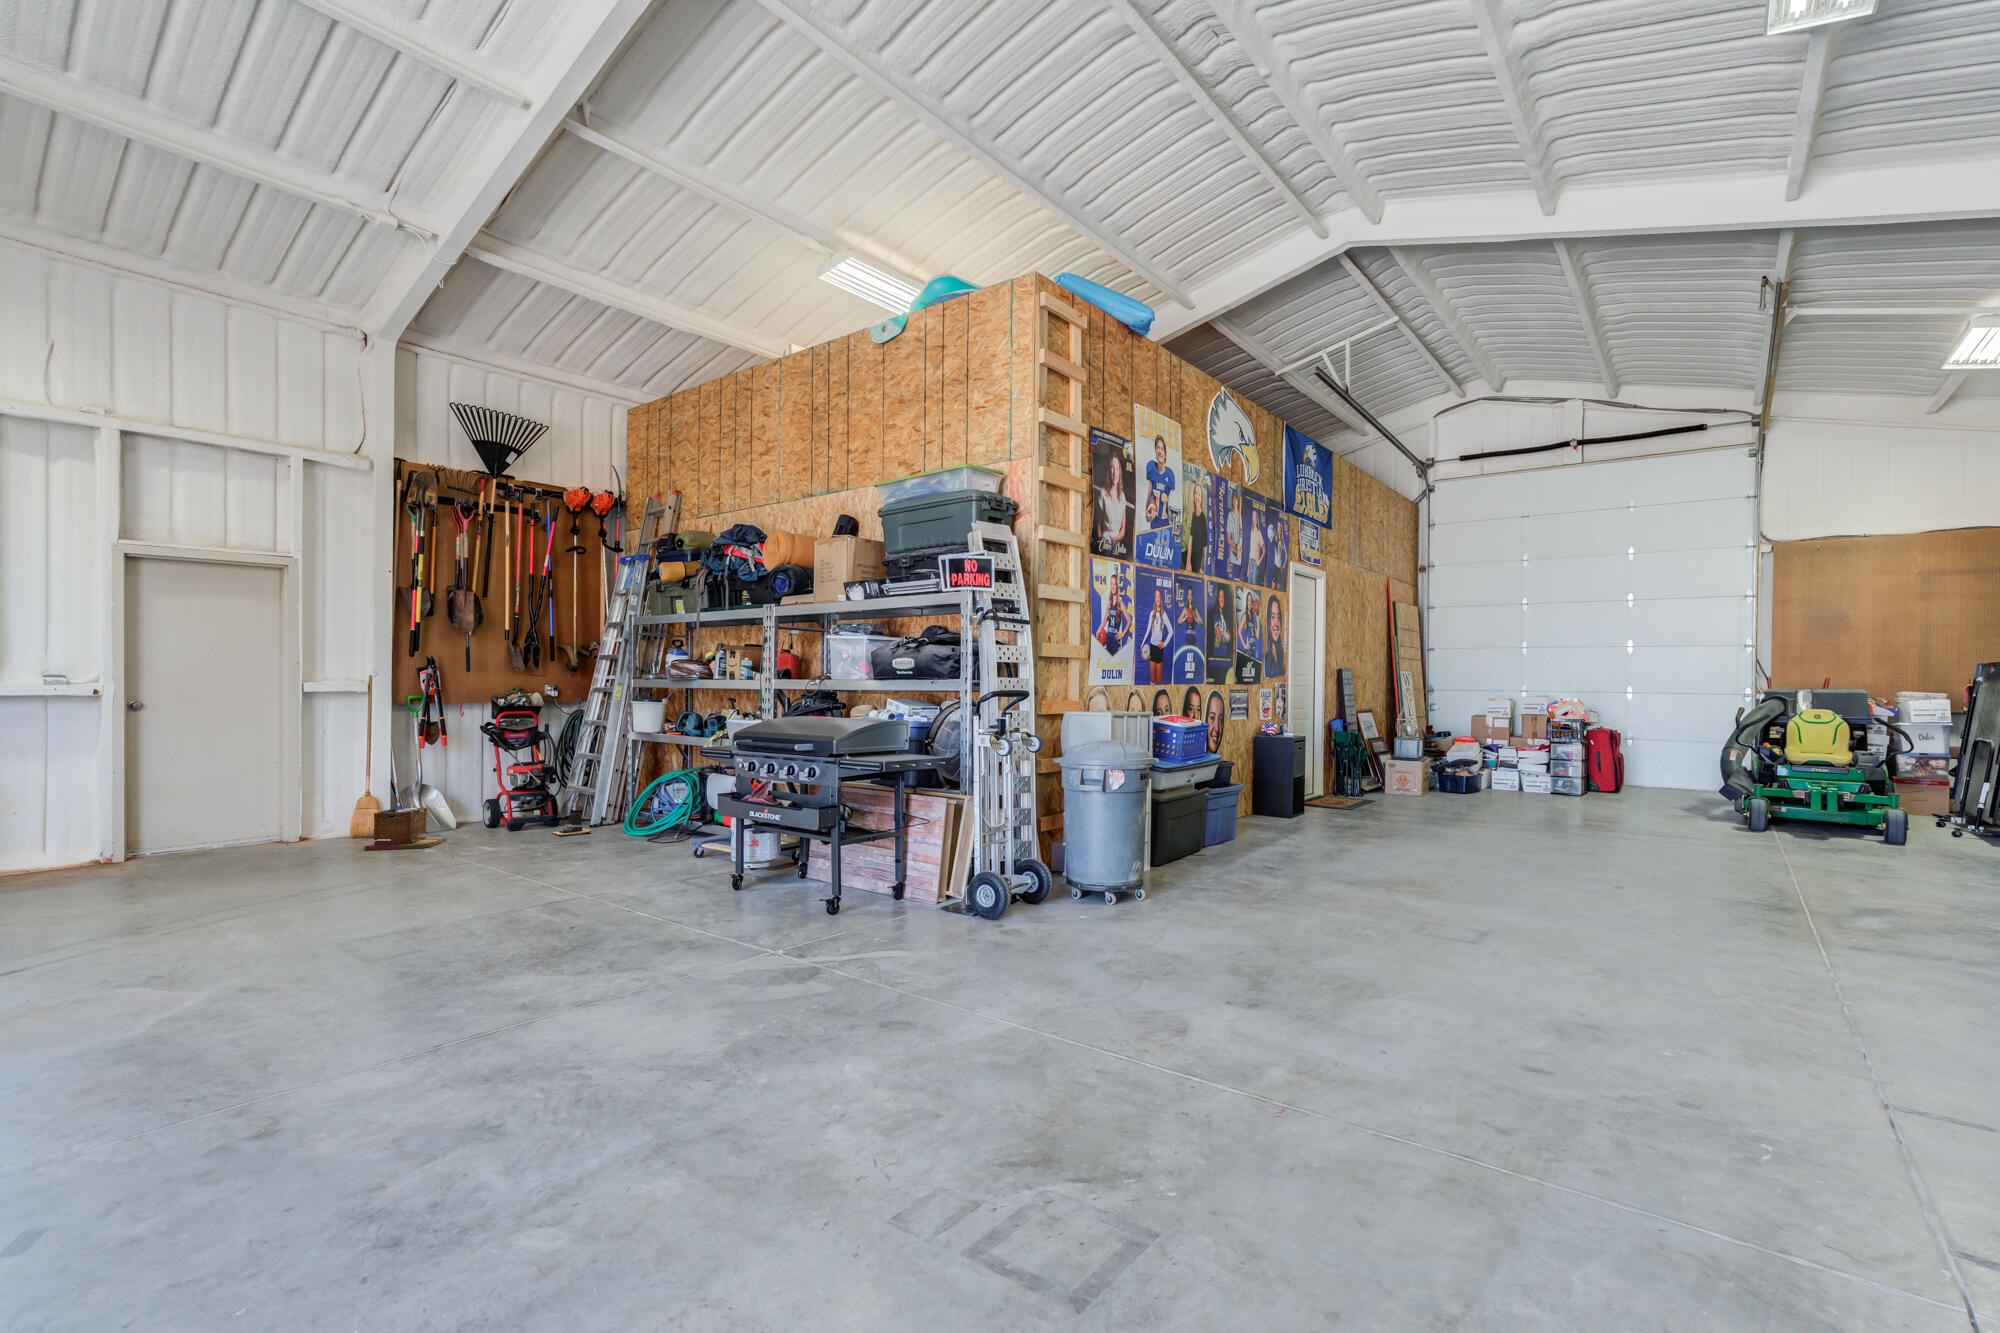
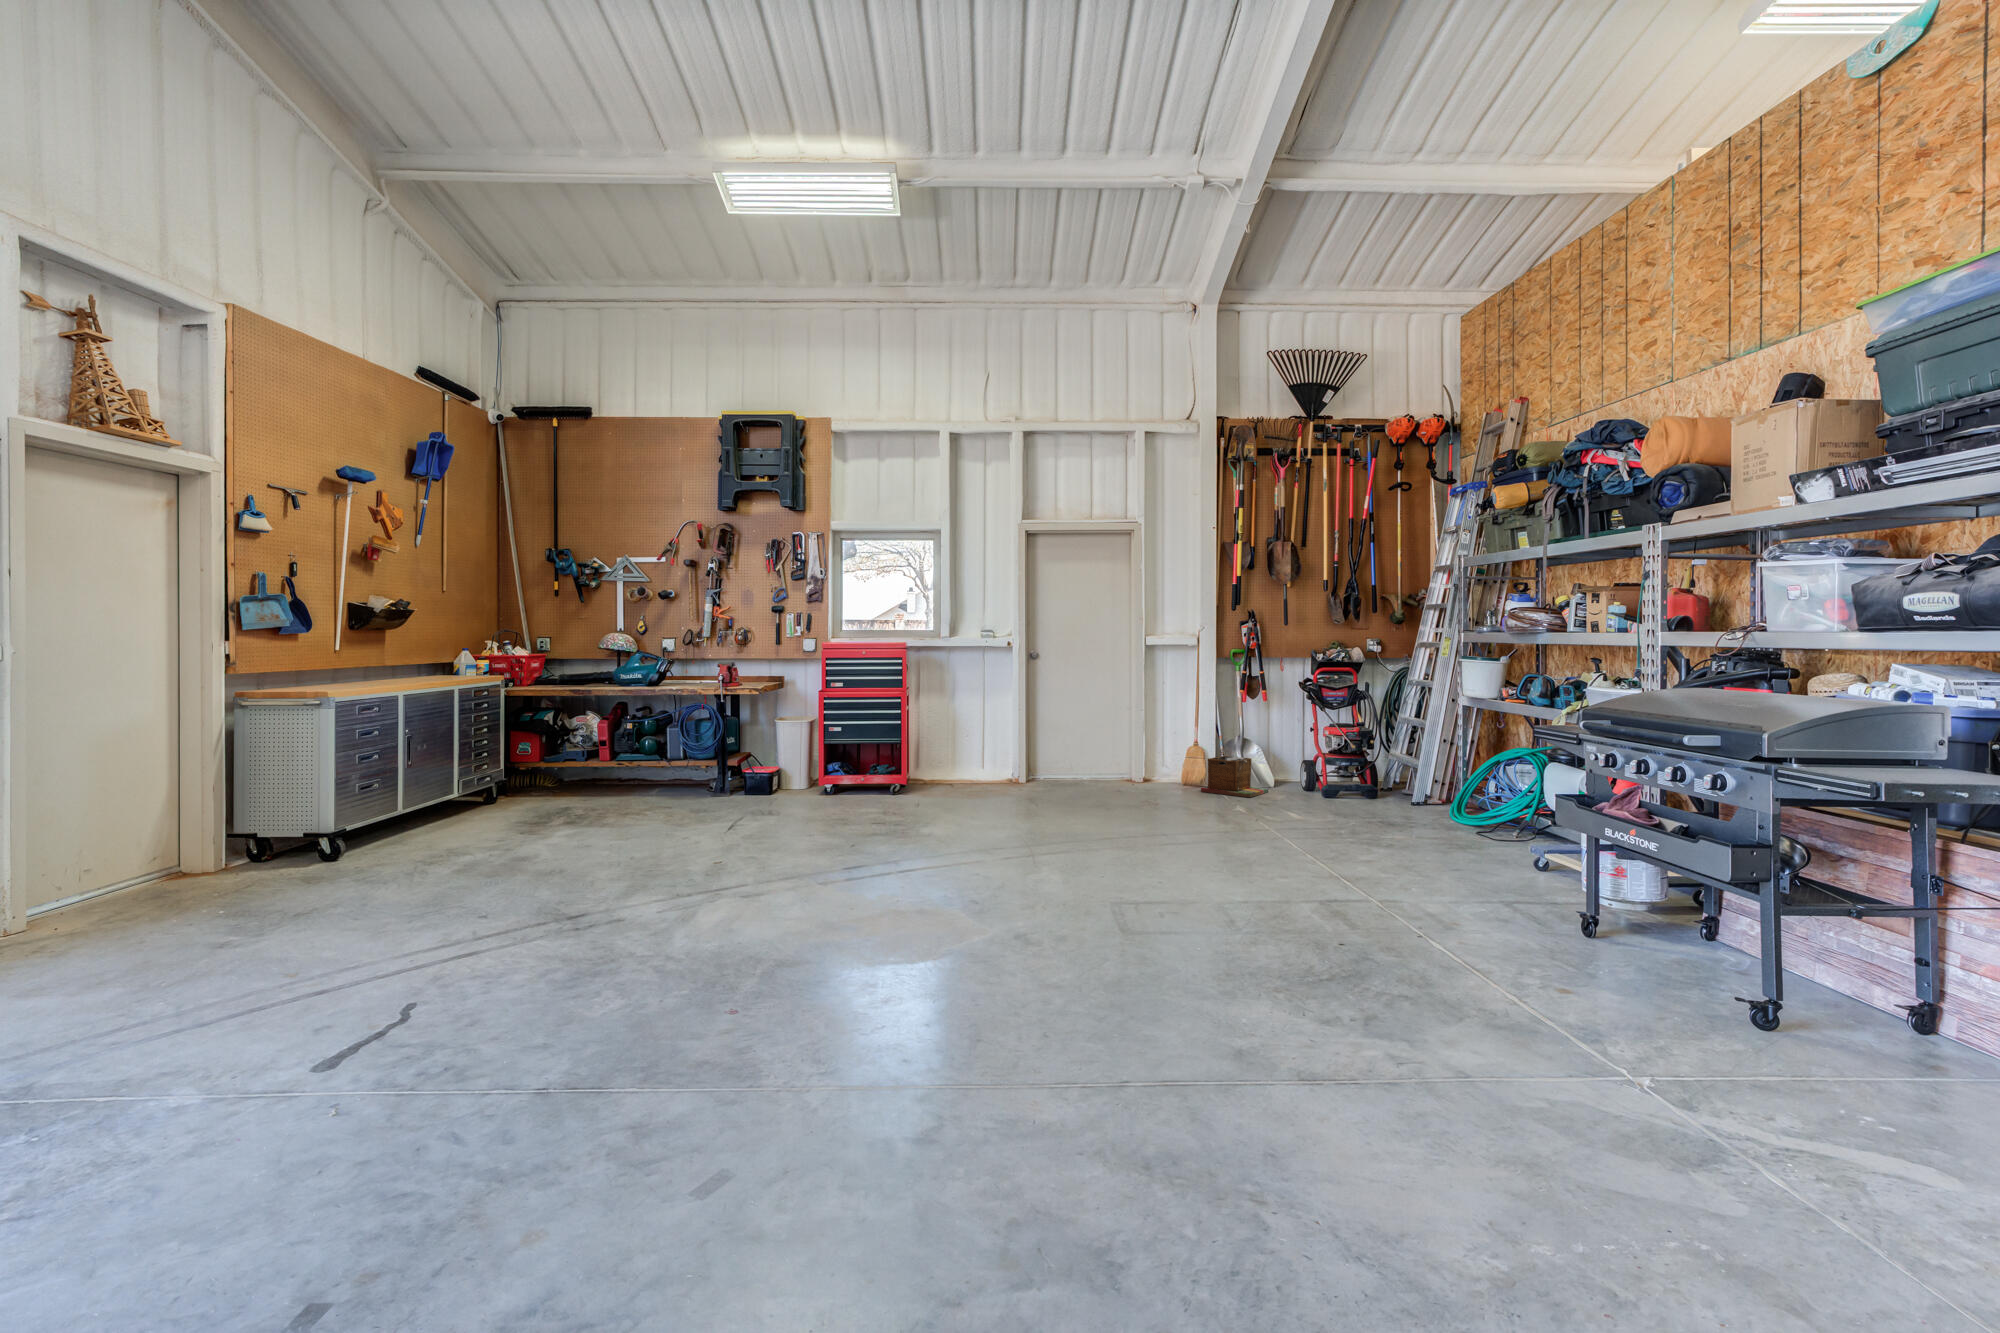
boots: present [552,813,592,835] -> none [1368,781,1411,805]

